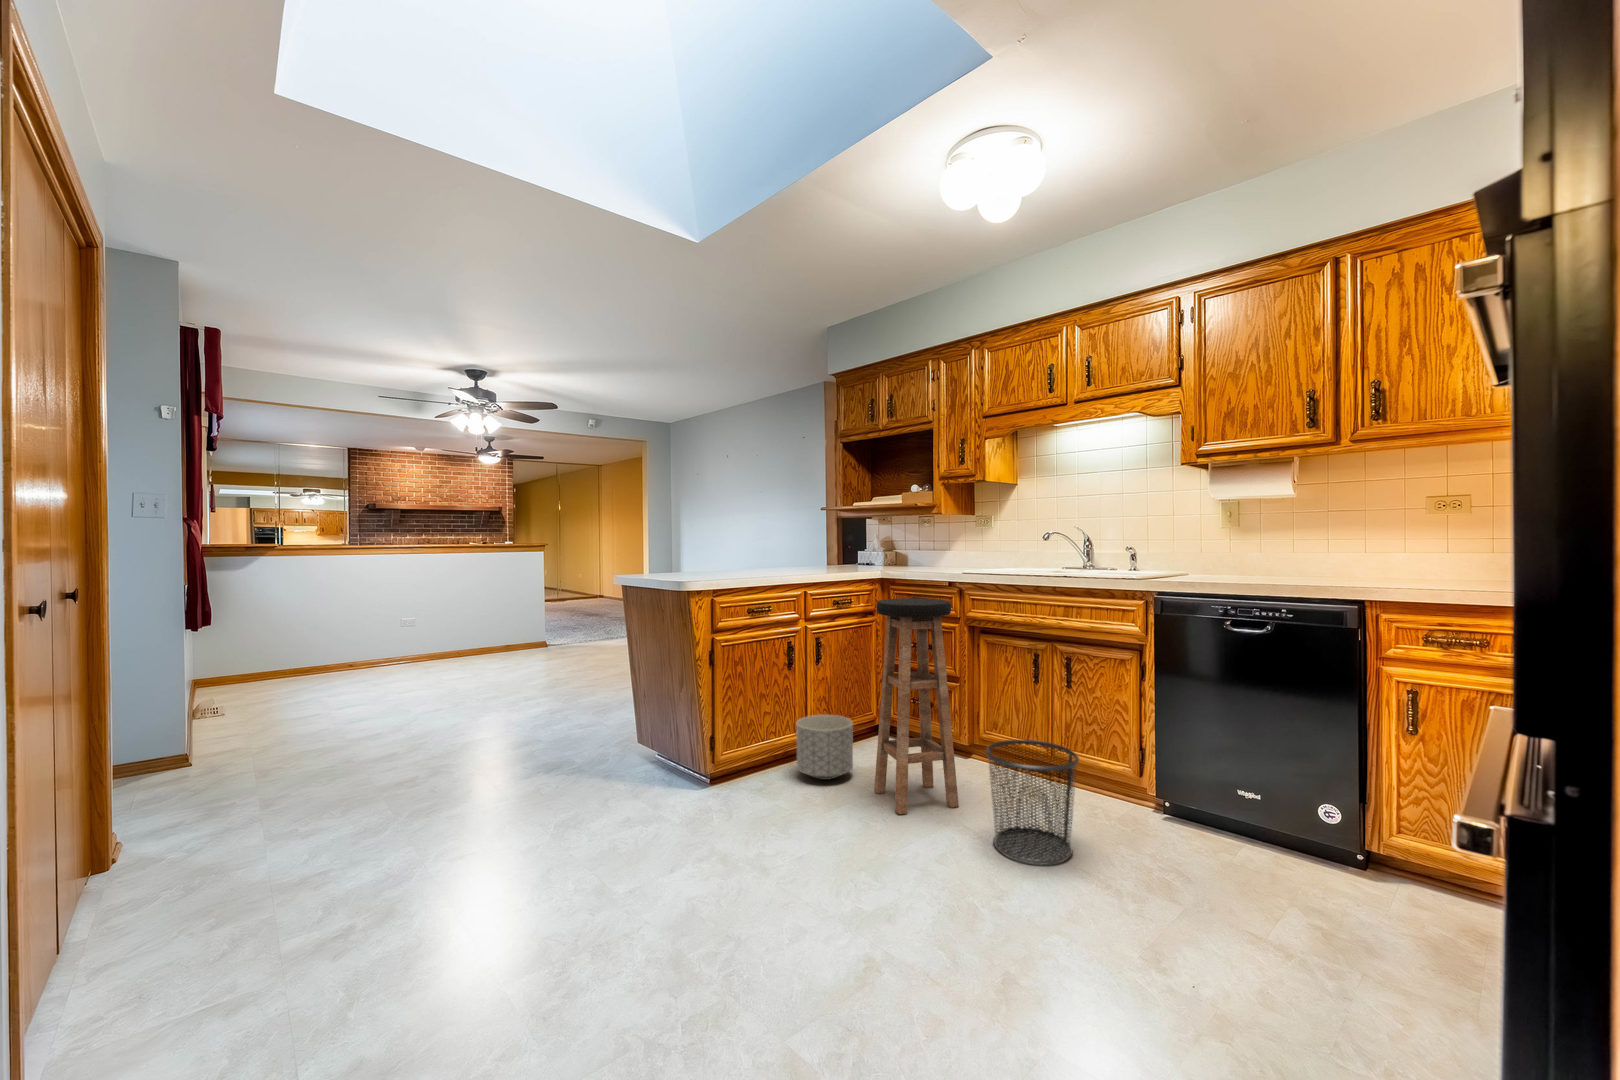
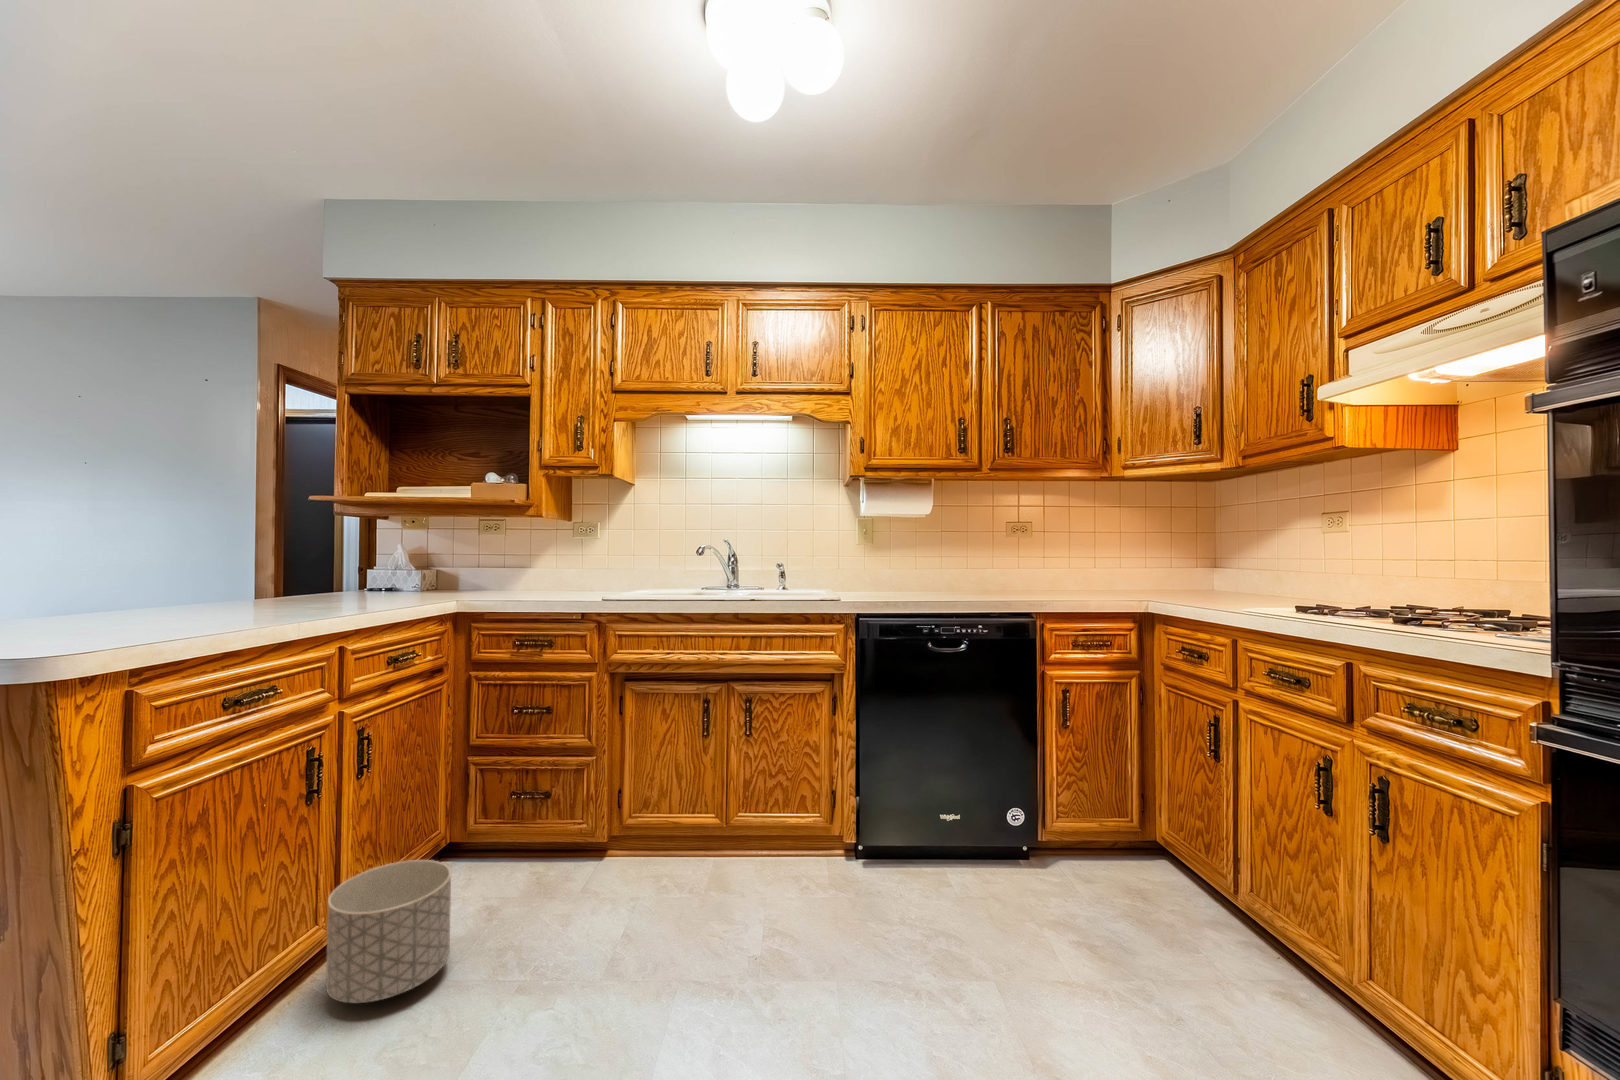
bar stool: present [874,598,959,814] -> none [507,642,657,1012]
waste bin: present [986,740,1079,864] -> none [737,823,859,1014]

